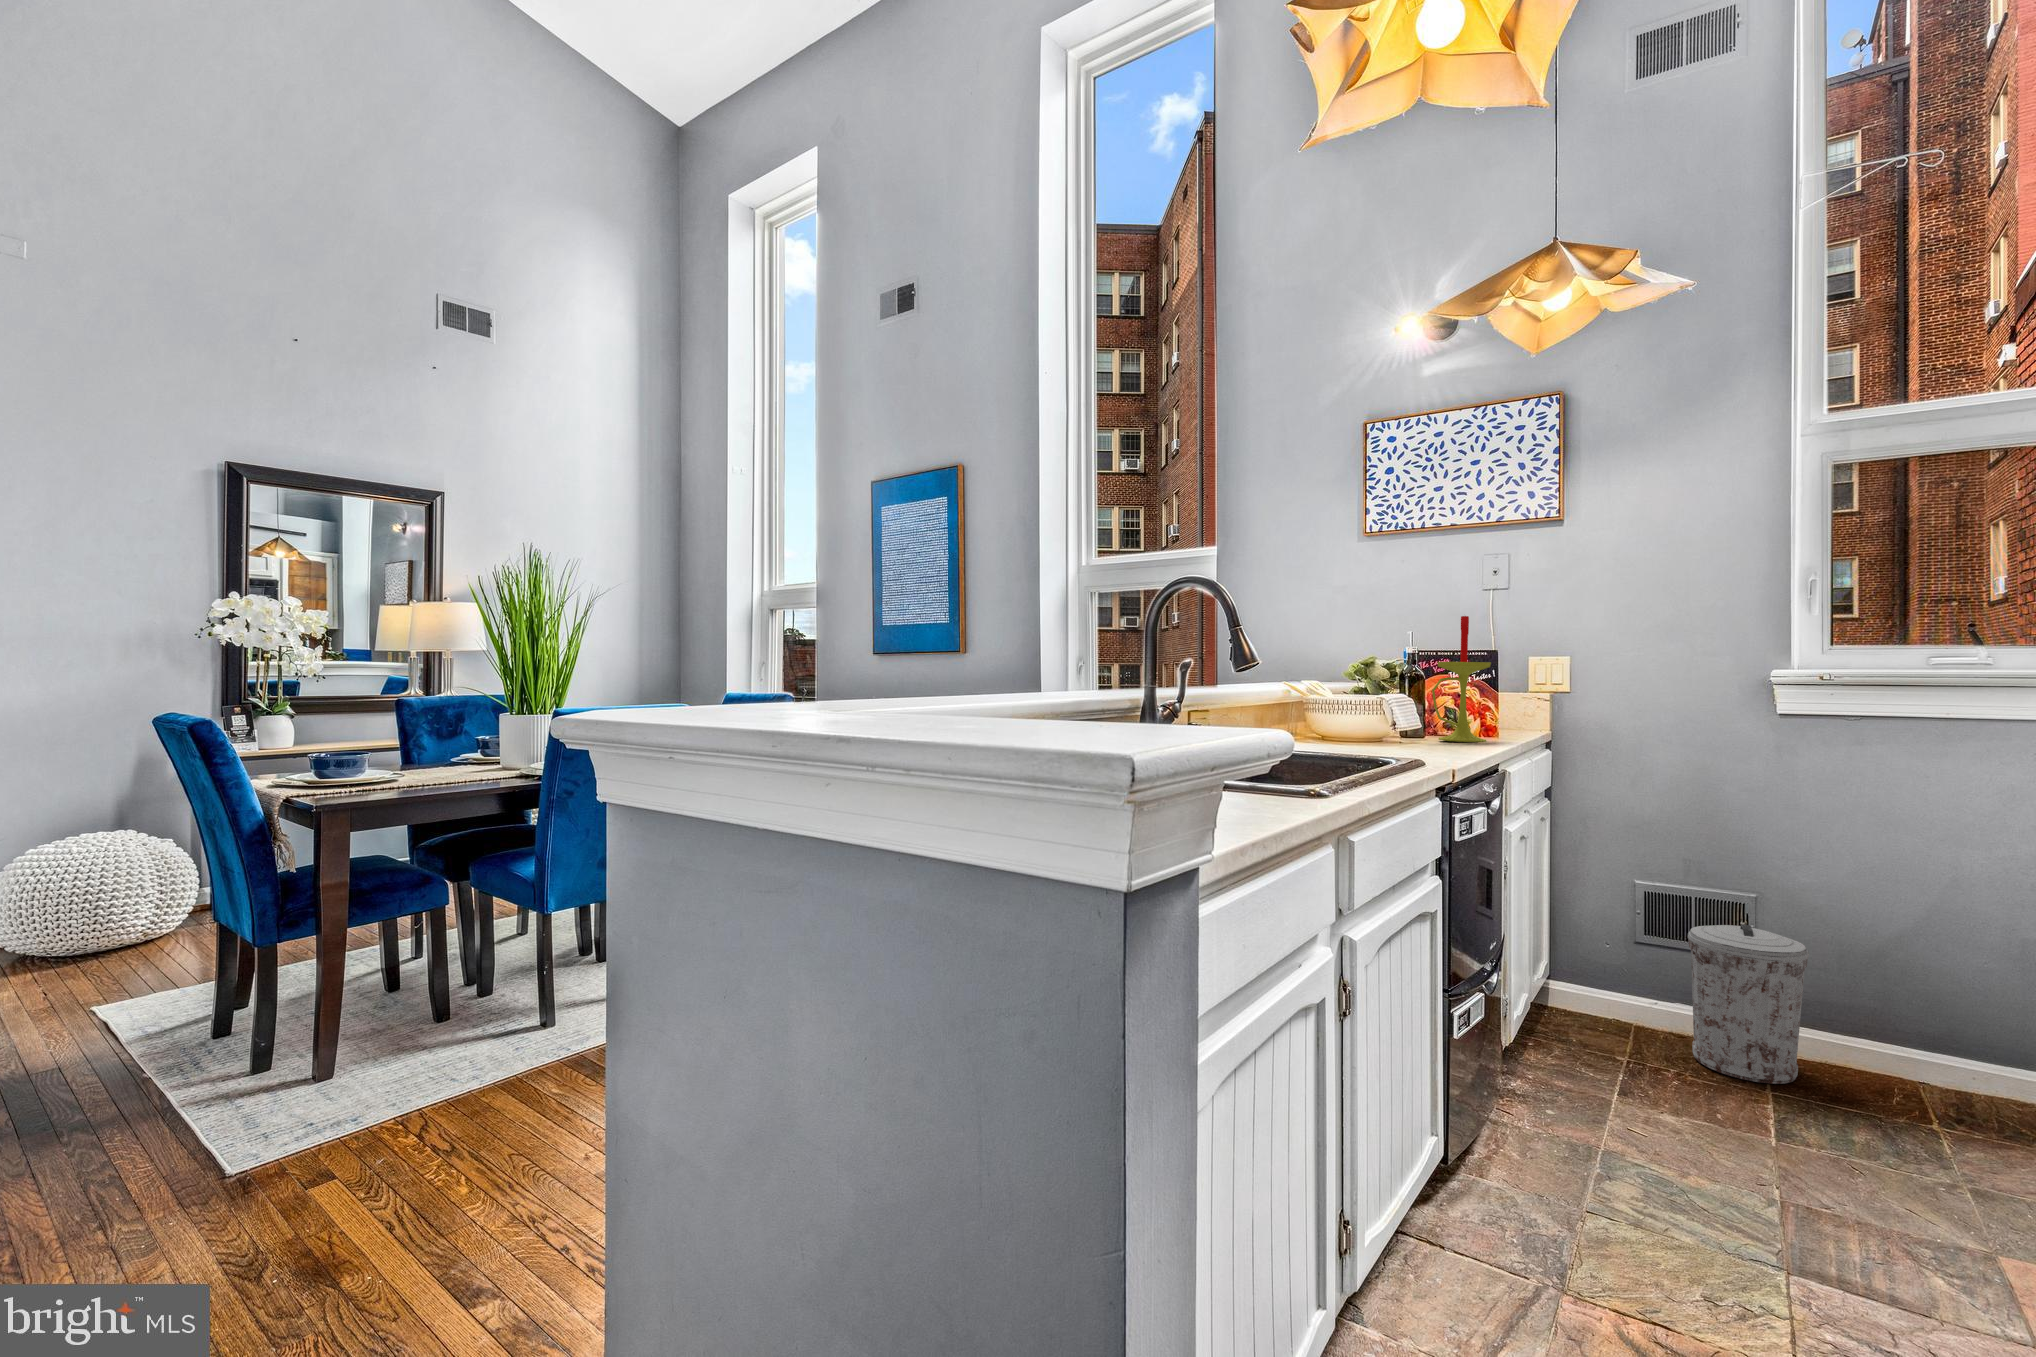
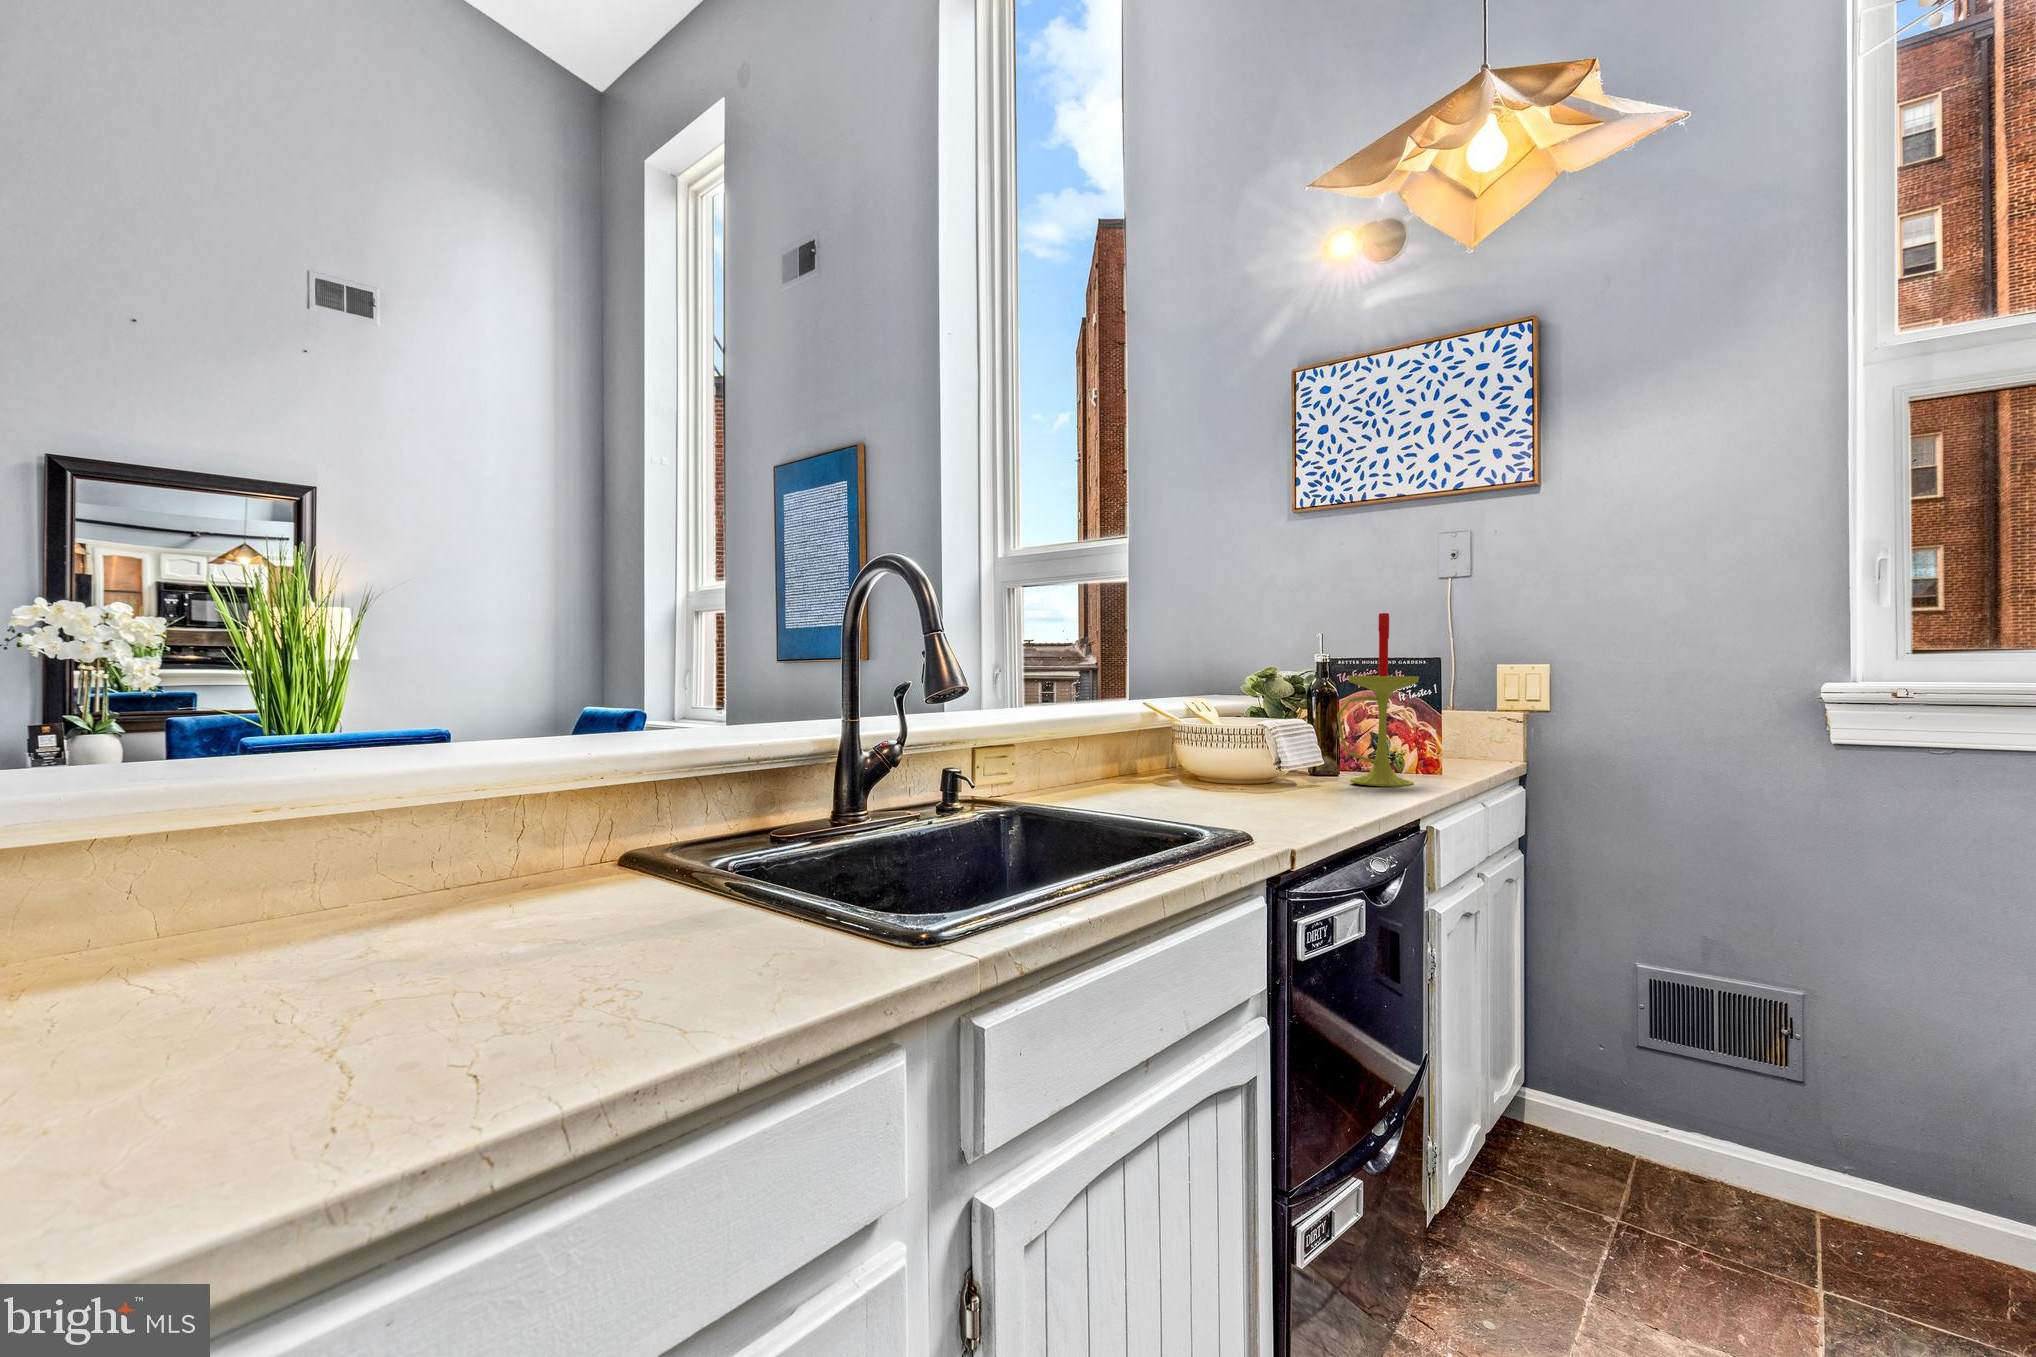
trash can: present [1688,924,1809,1084] -> none [1706,1034,1878,1273]

